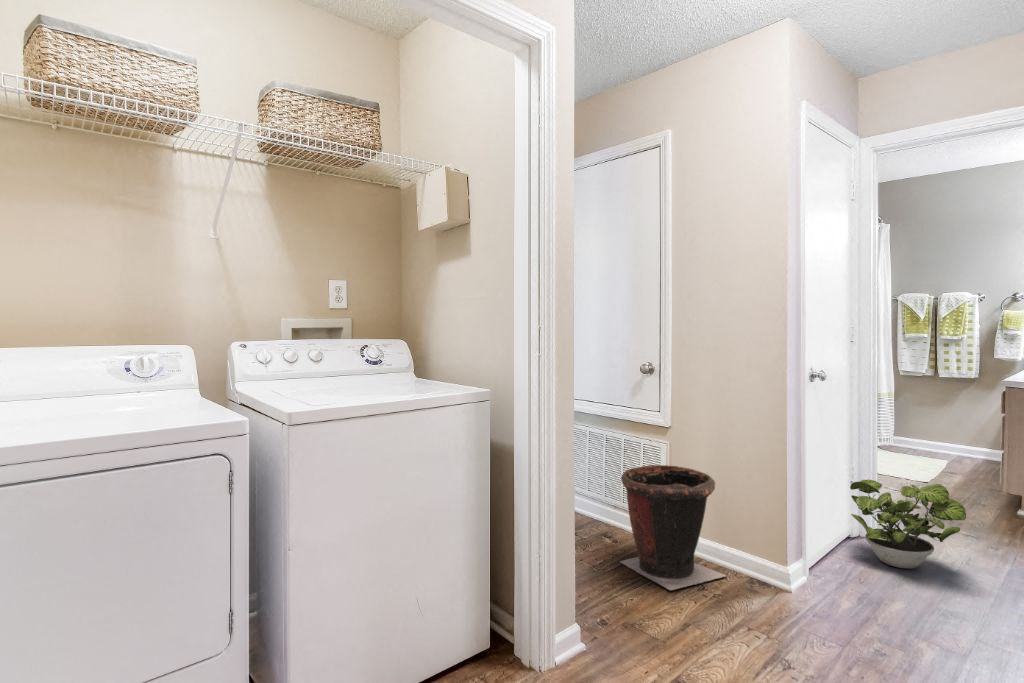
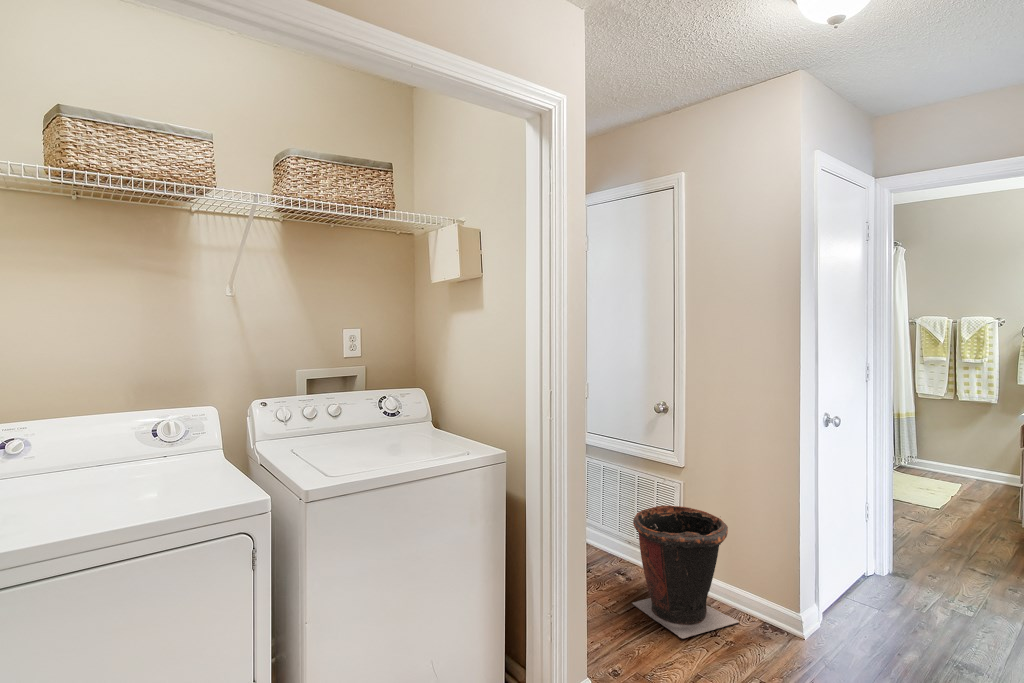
potted plant: present [850,480,966,568] -> none [866,521,985,615]

